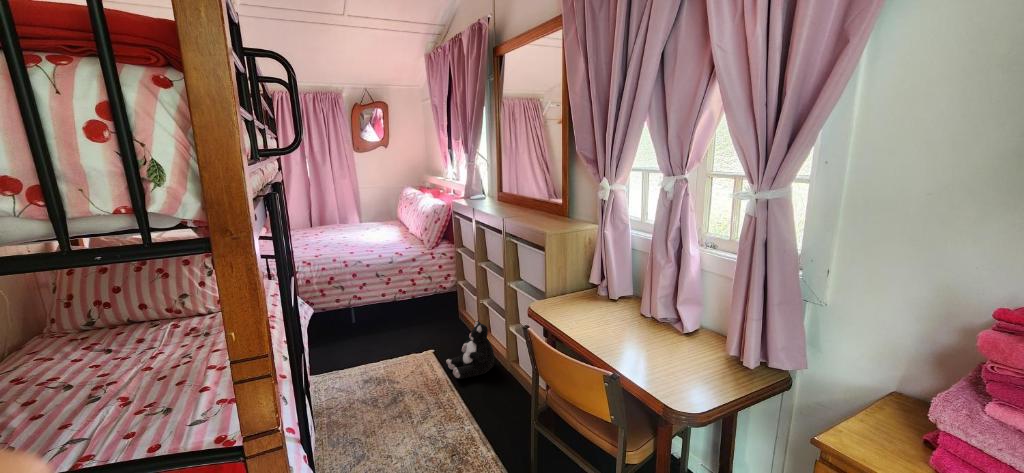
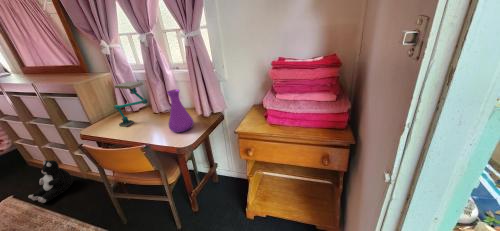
desk lamp: none [581,251,644,322] -> present [114,81,148,127]
vase: none [661,289,715,378] -> present [167,89,194,132]

